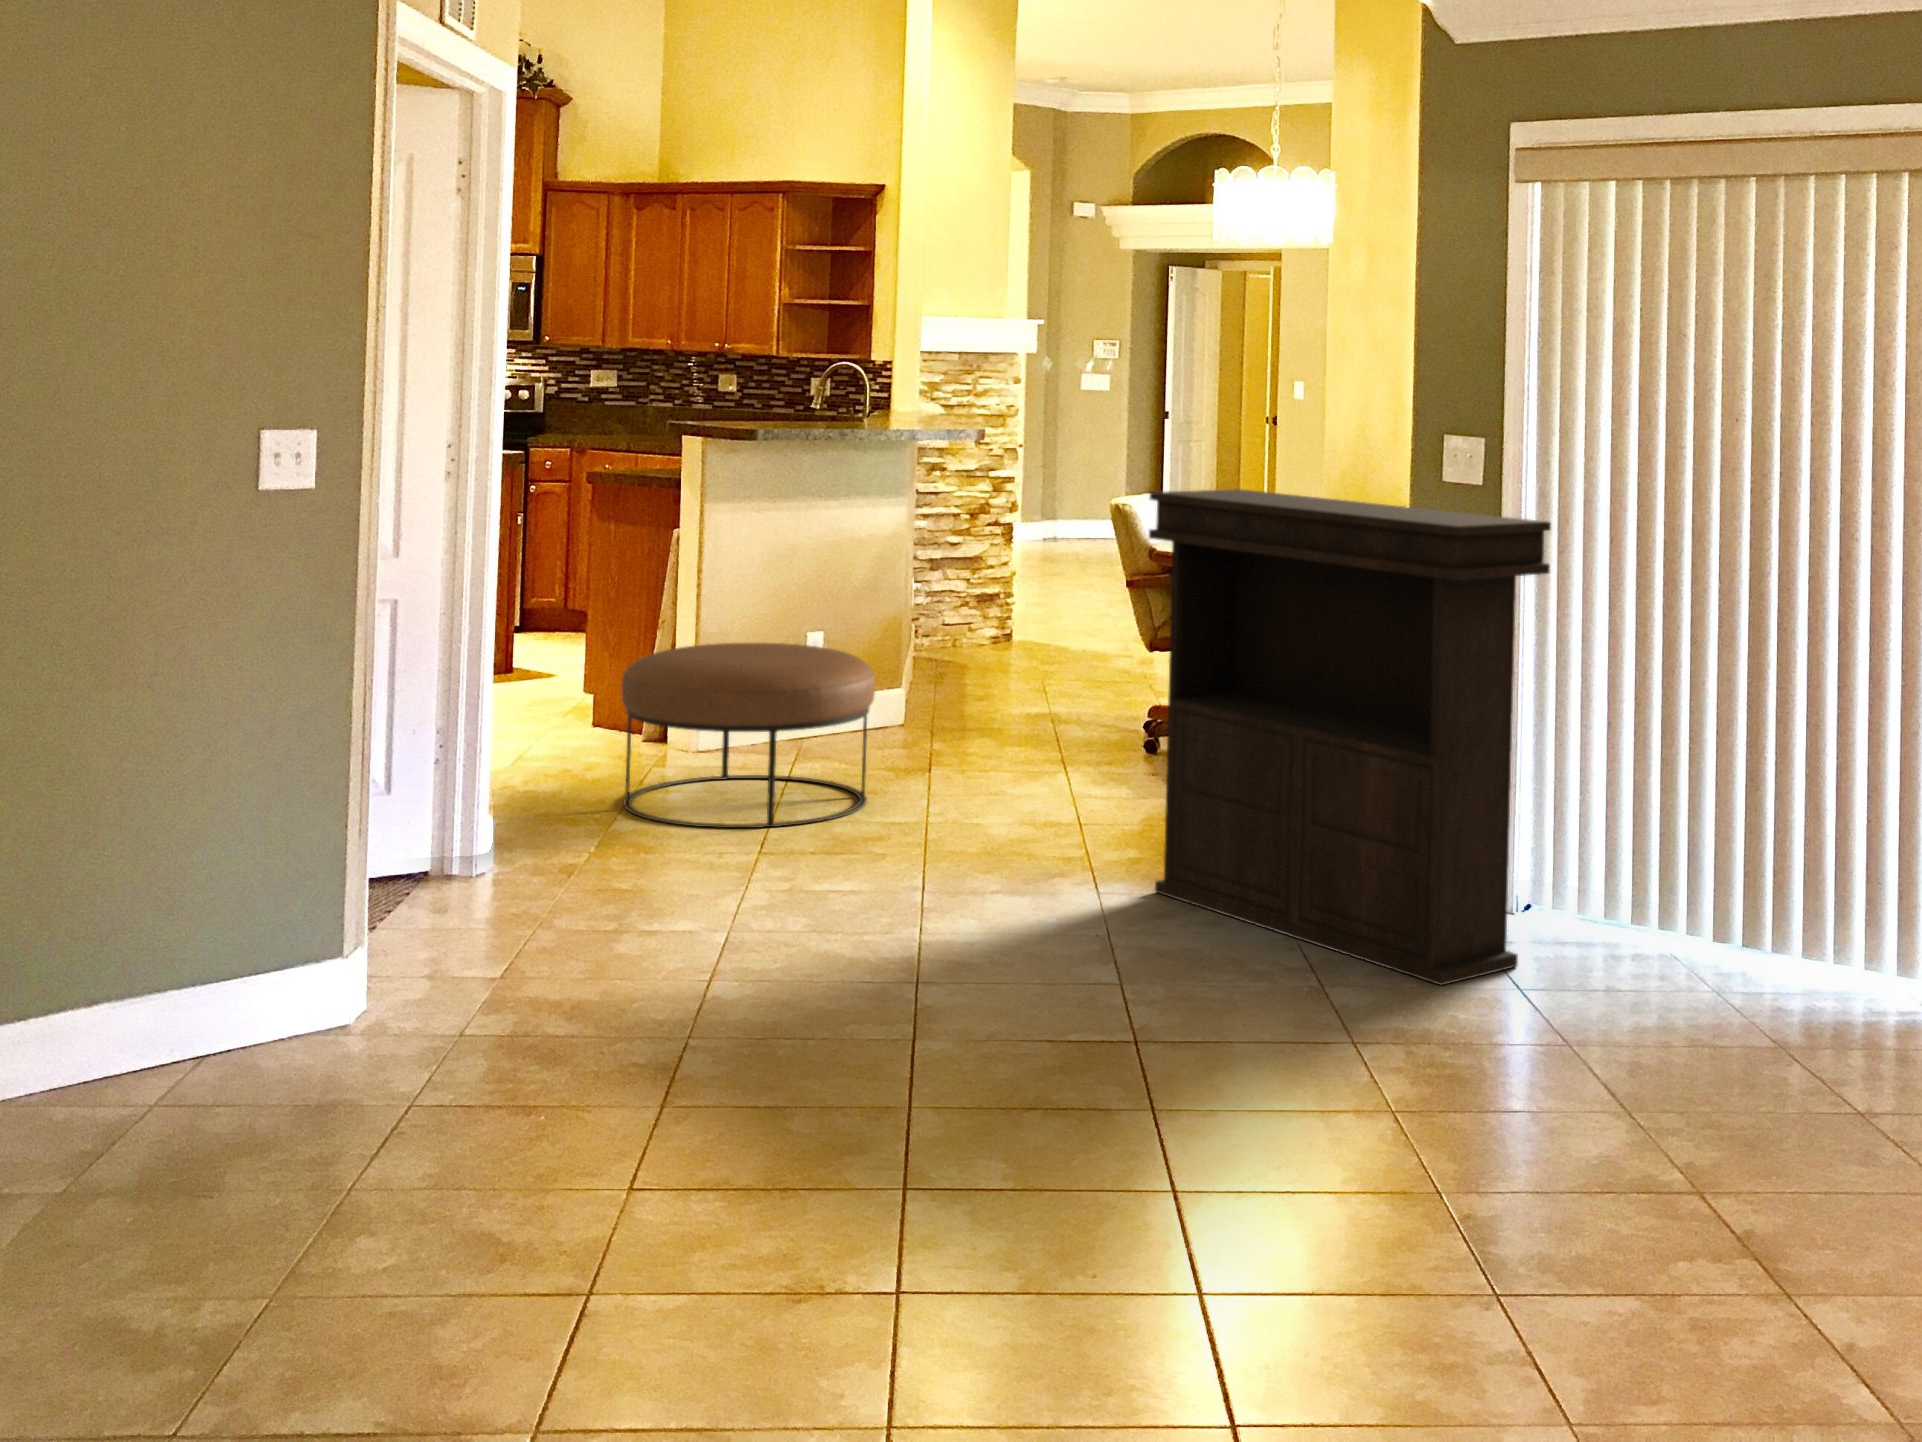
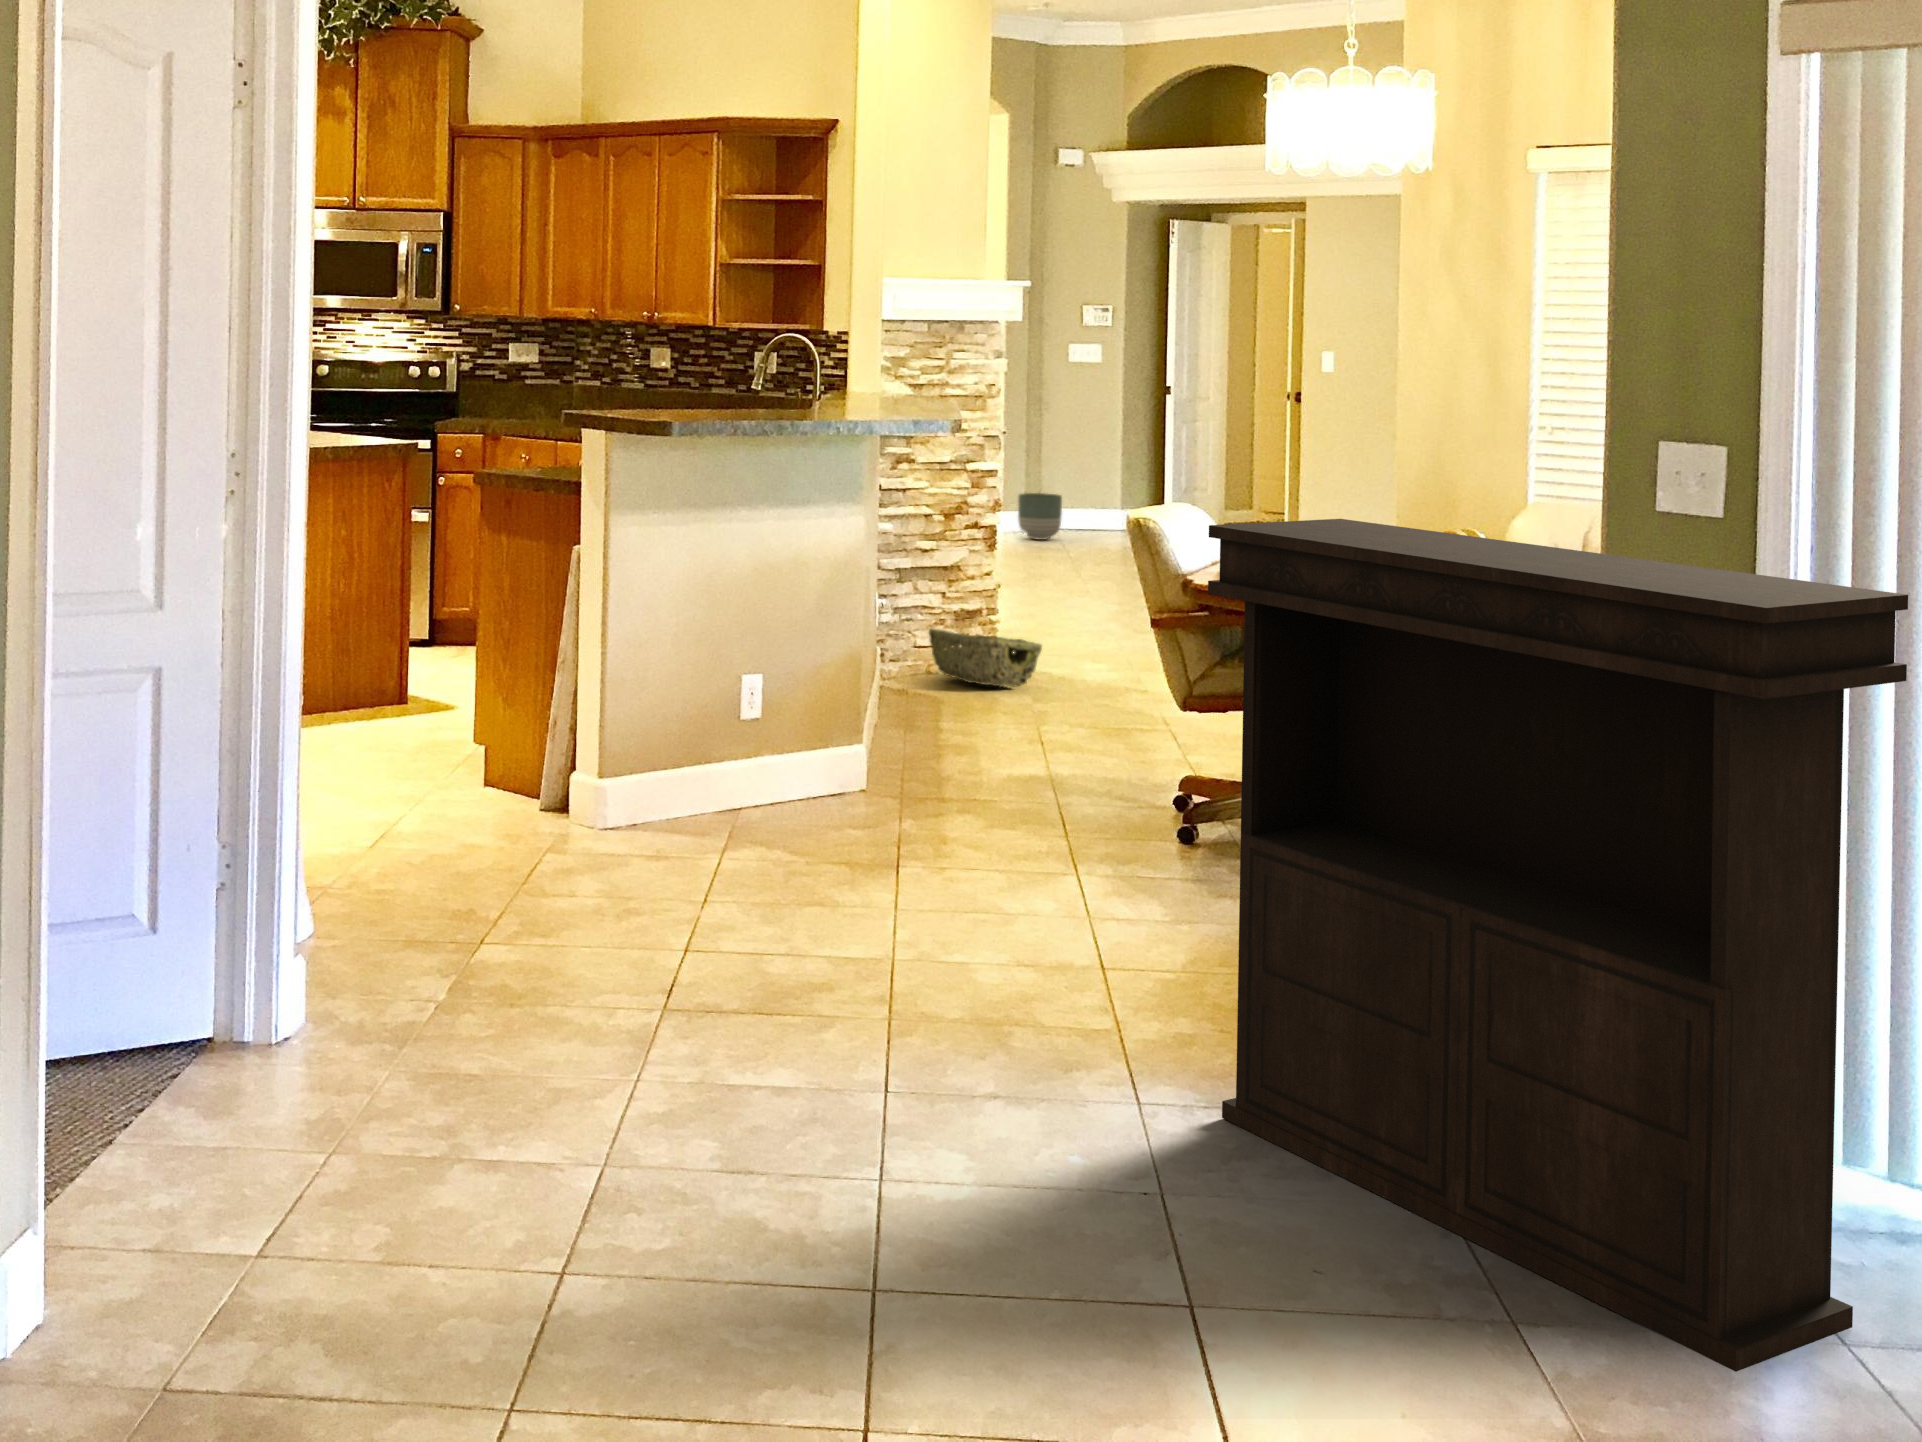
planter: none [1036,508,1075,550] -> present [1018,493,1062,540]
woven basket: none [955,610,1050,659] -> present [929,629,1042,687]
ottoman: present [621,643,876,828] -> none [489,702,820,965]

